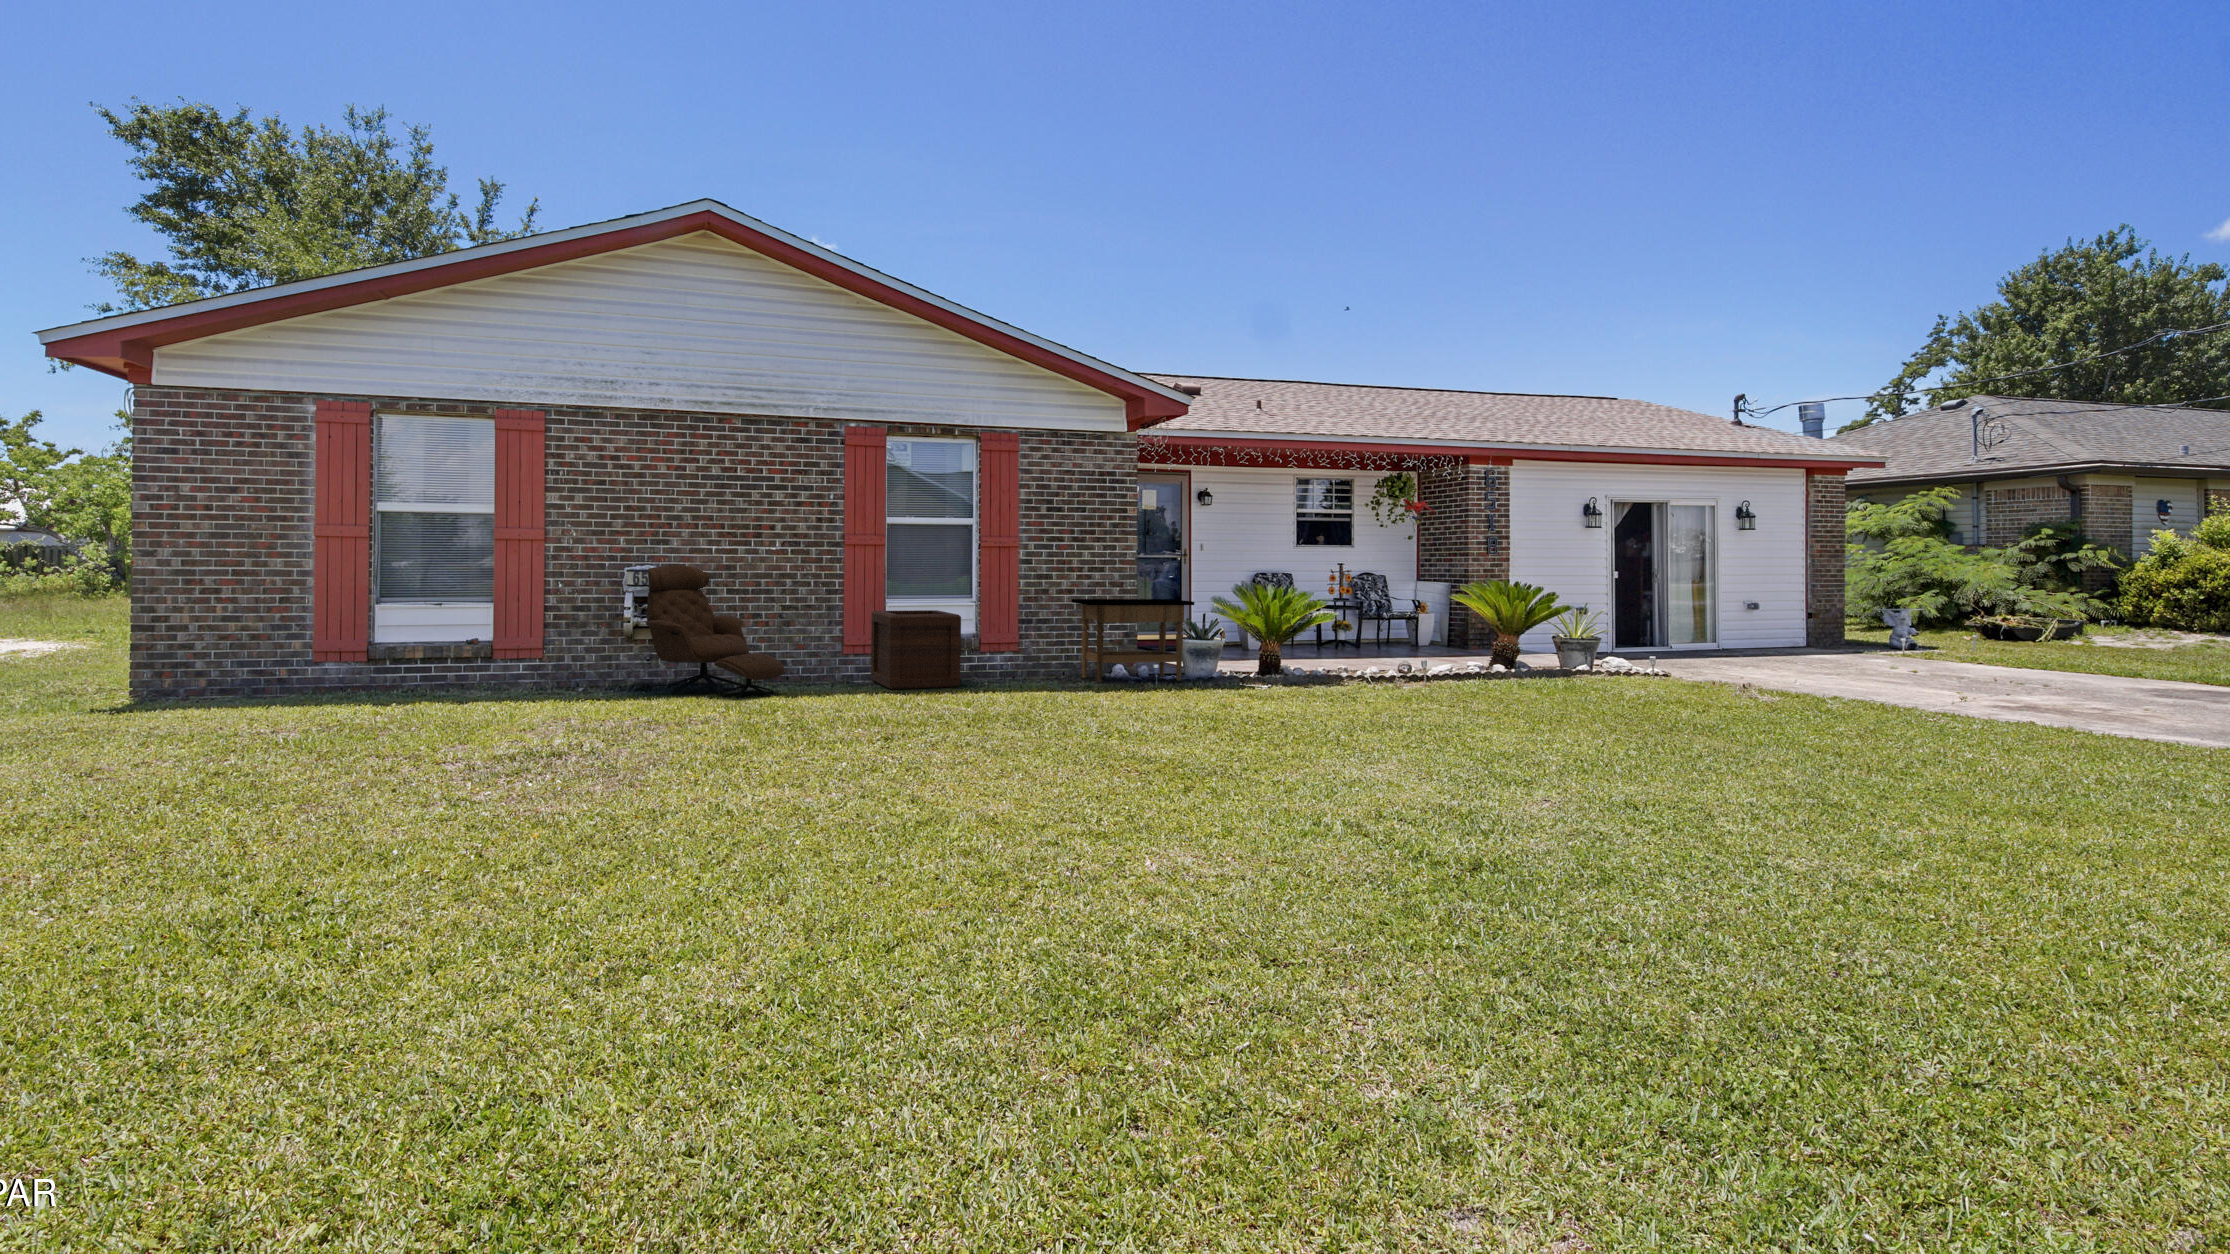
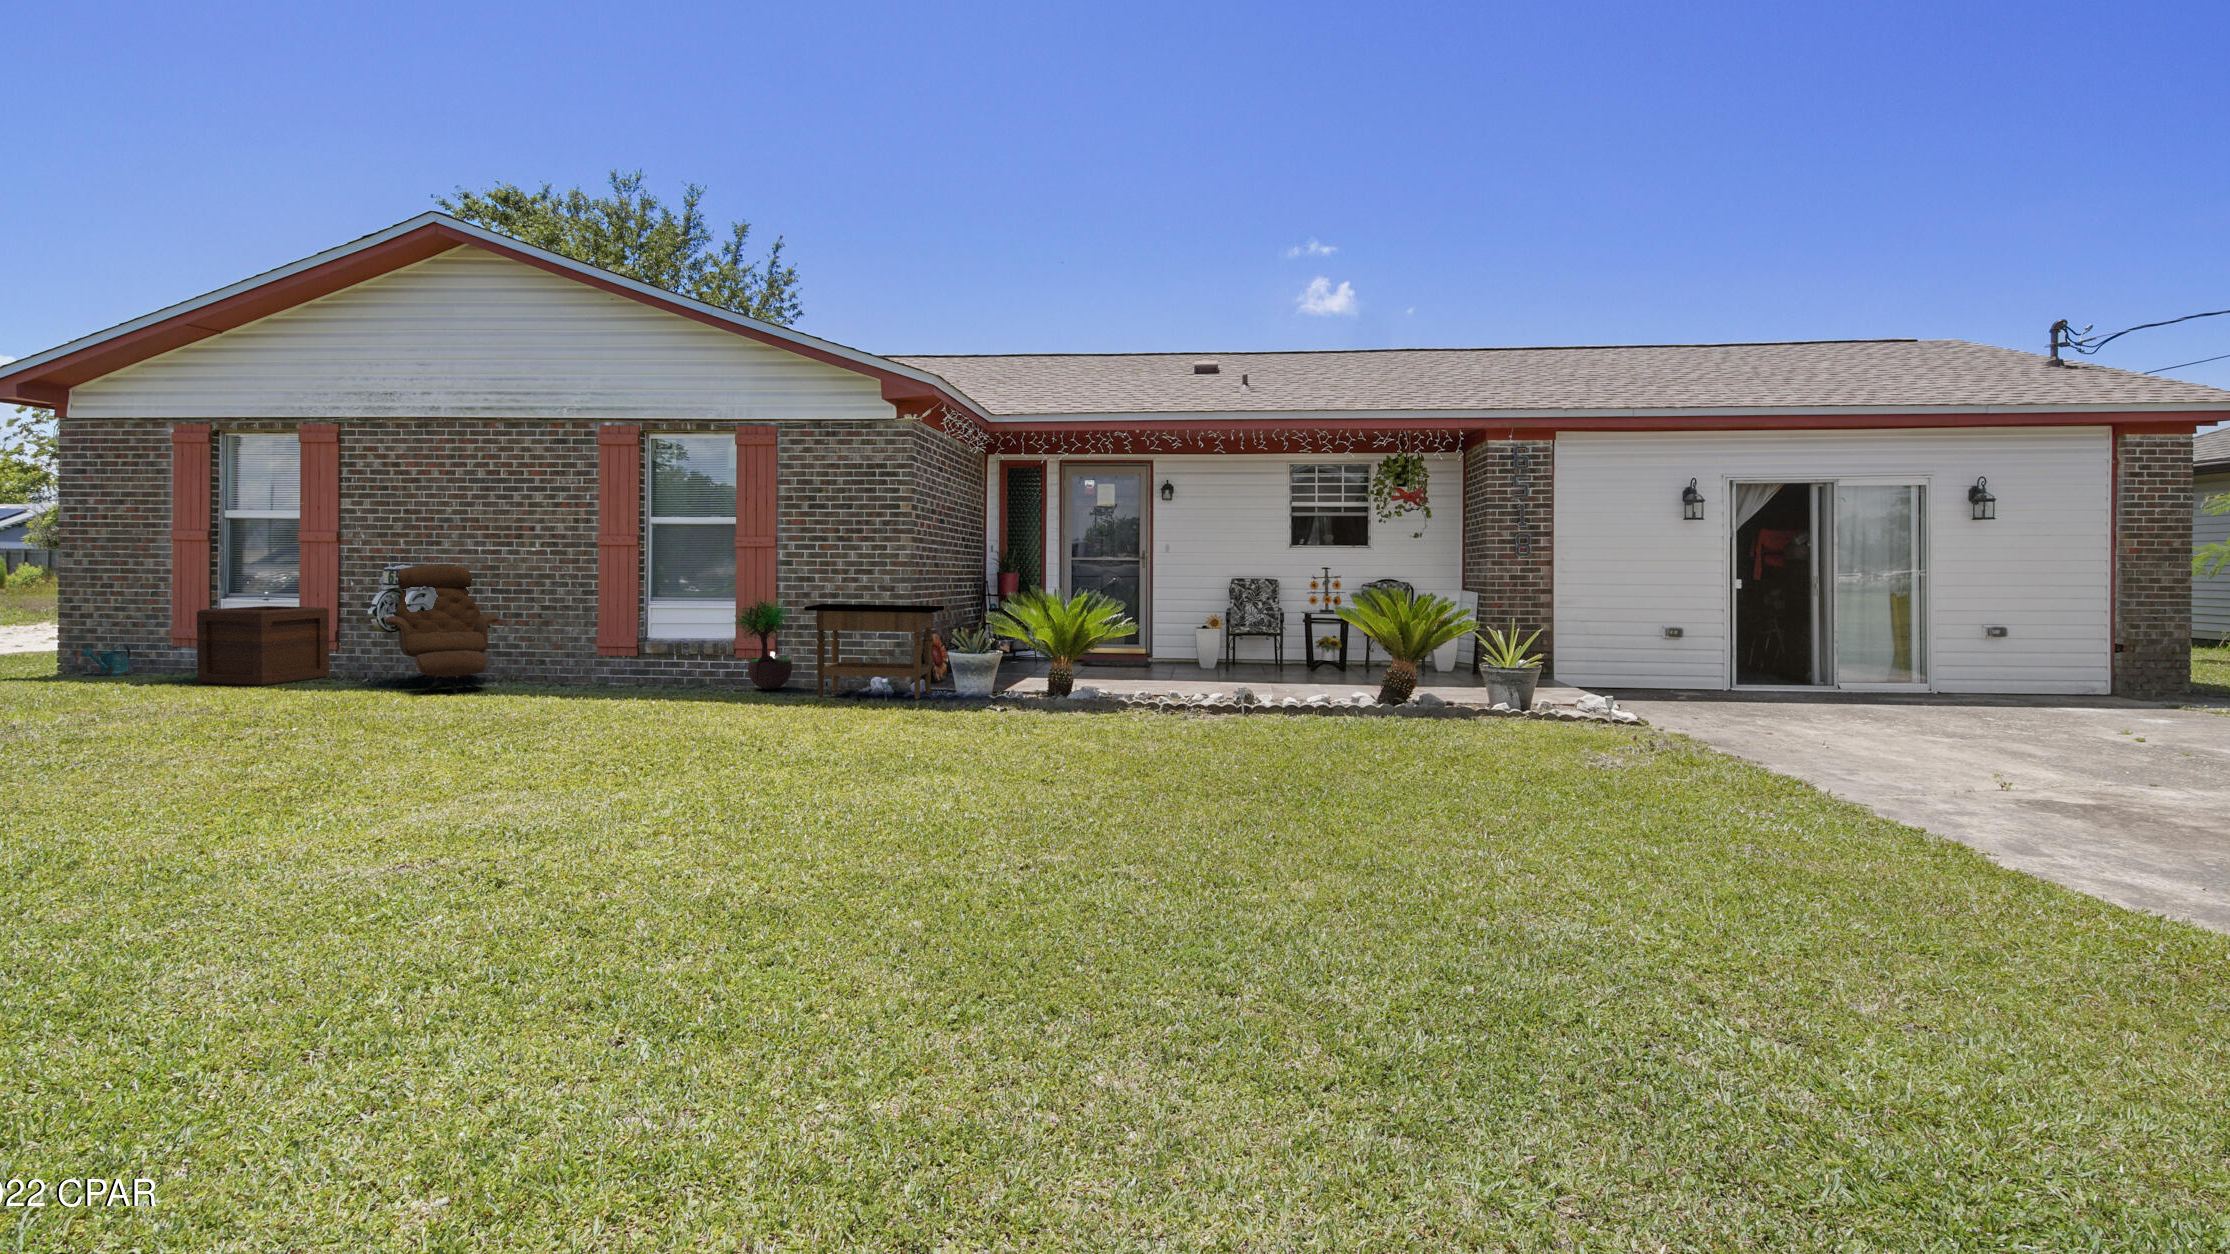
potted tree: none [1005,589,1056,679] -> present [735,592,792,689]
wooden crate: present [871,610,961,689] -> present [197,606,329,686]
watering can: none [236,663,270,700] -> present [81,645,131,676]

